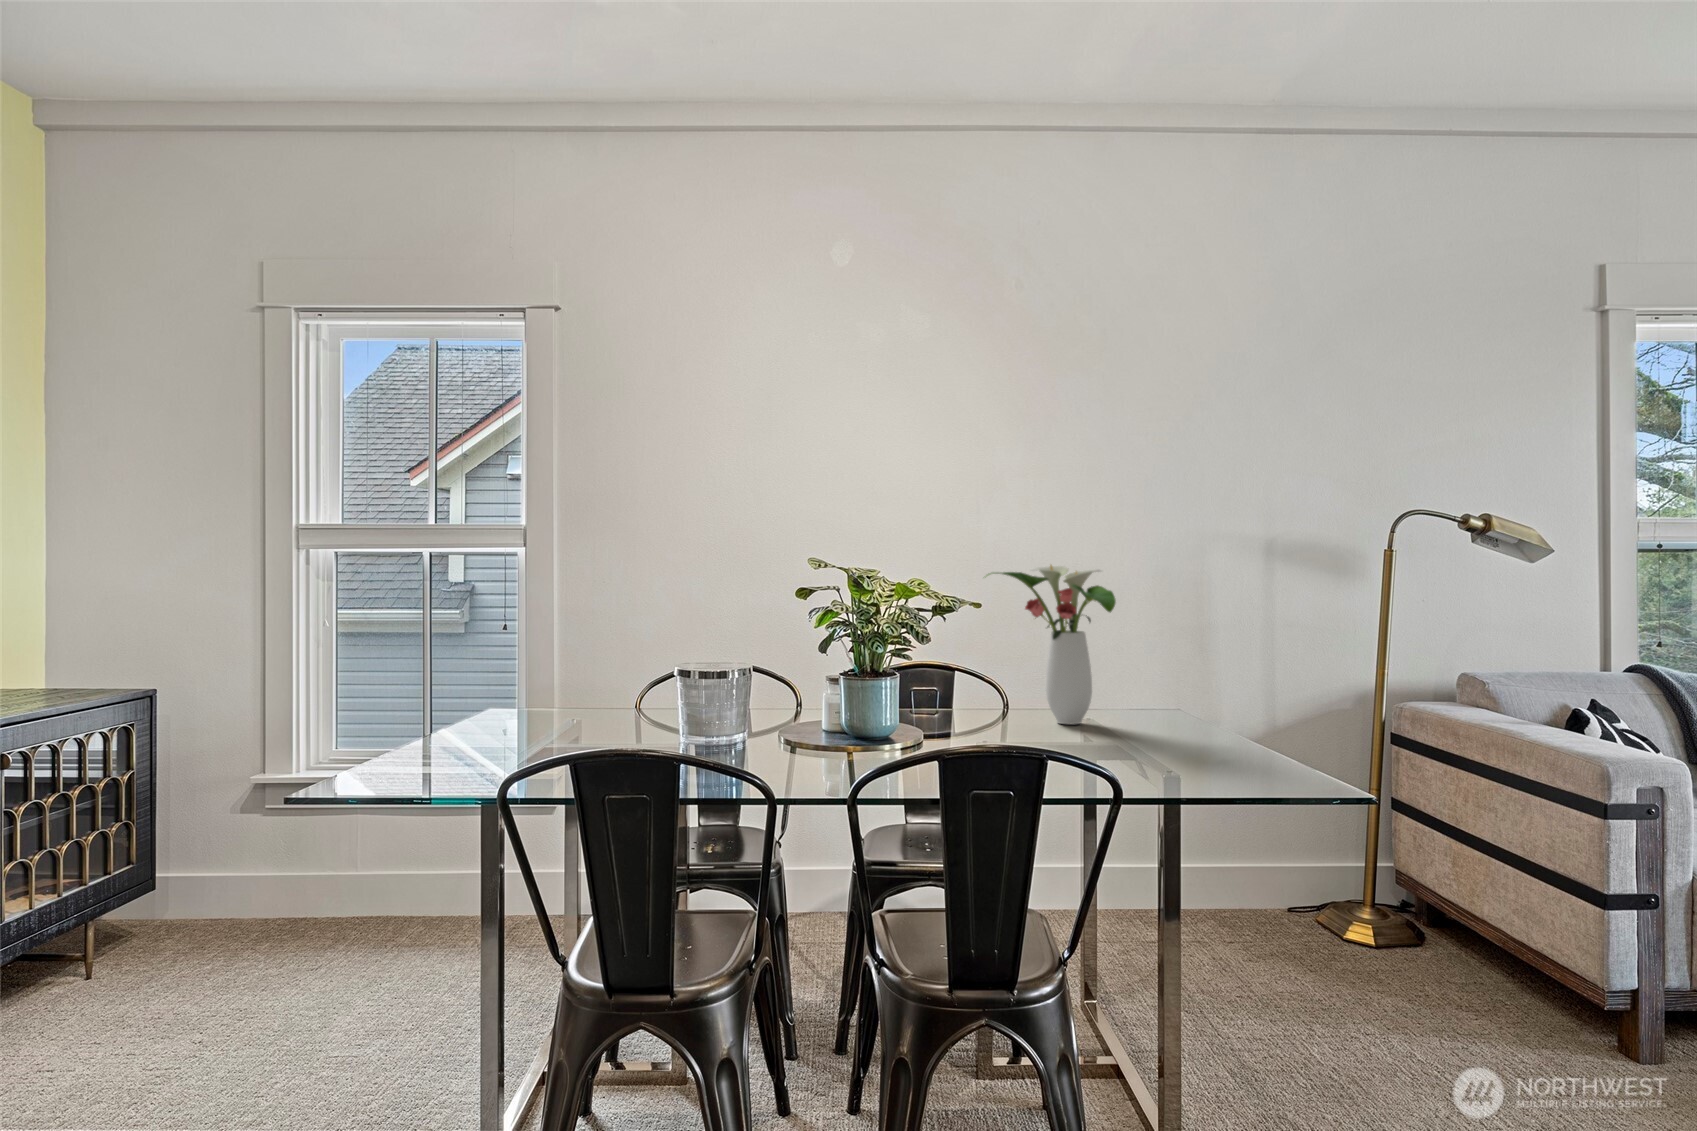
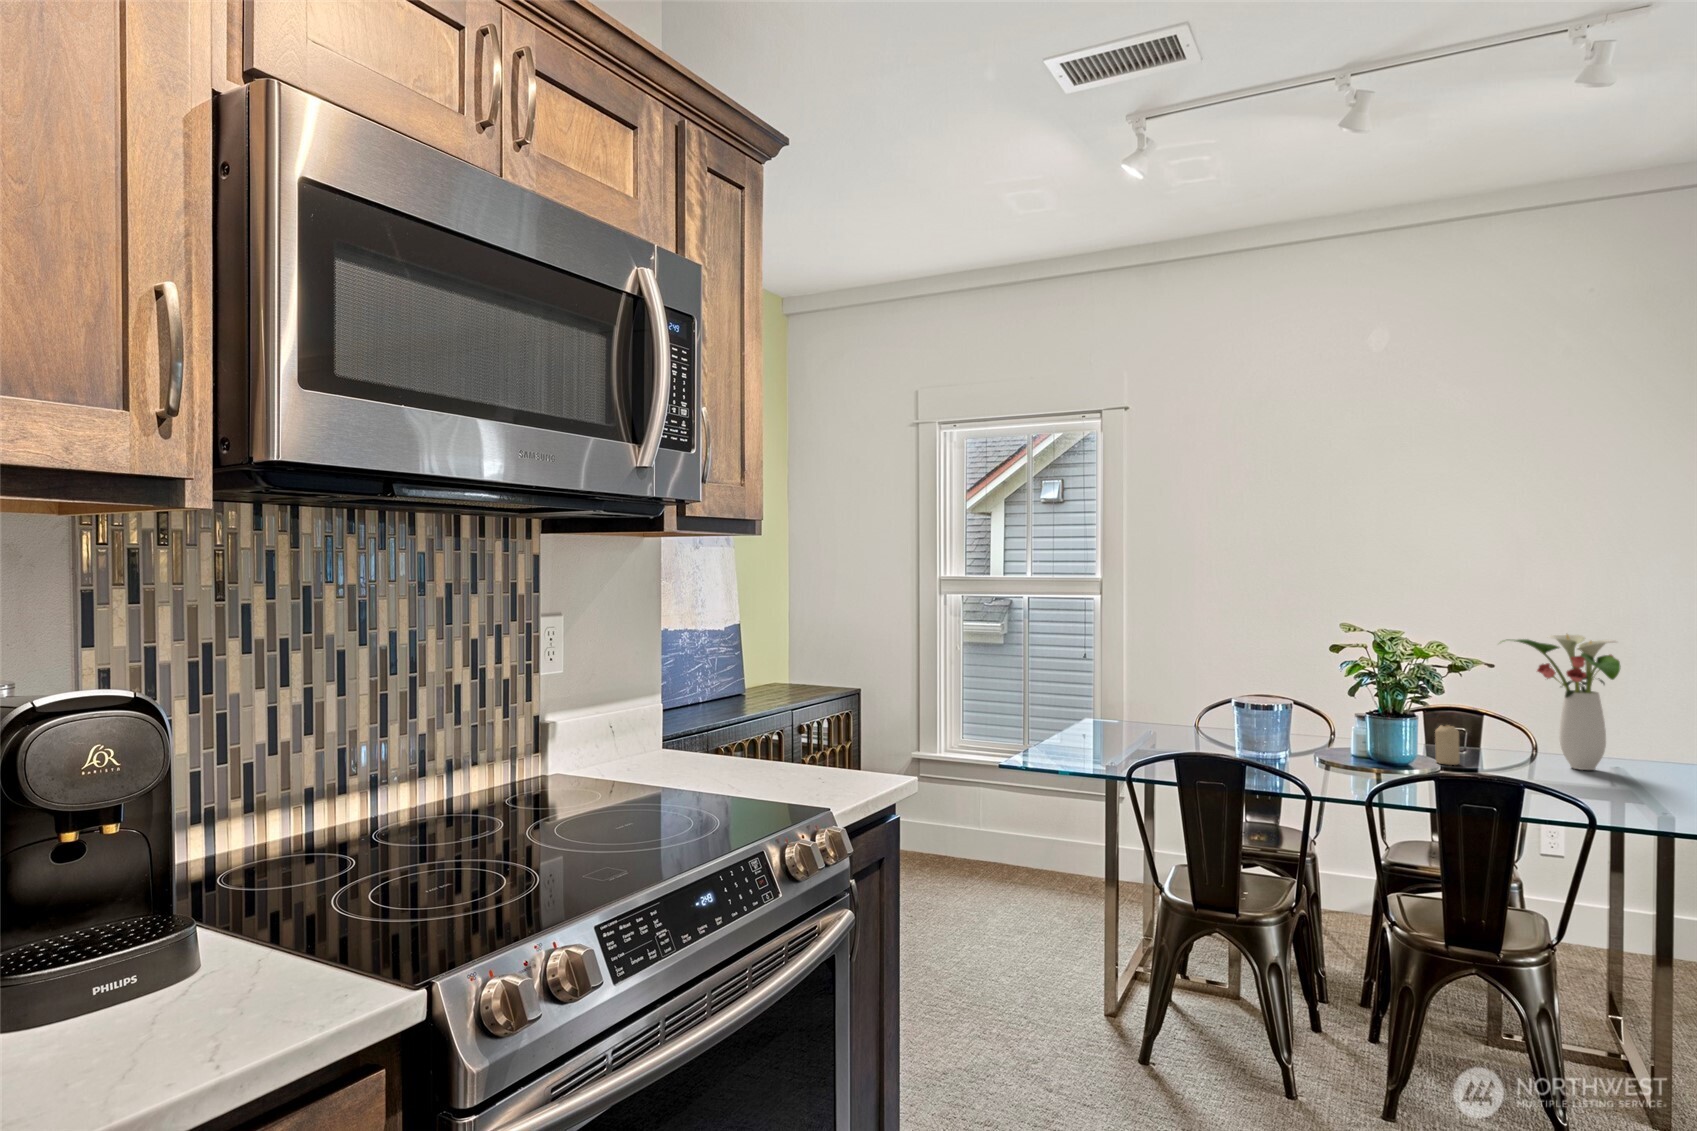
candle: none [920,681,946,732] -> present [1435,725,1459,765]

